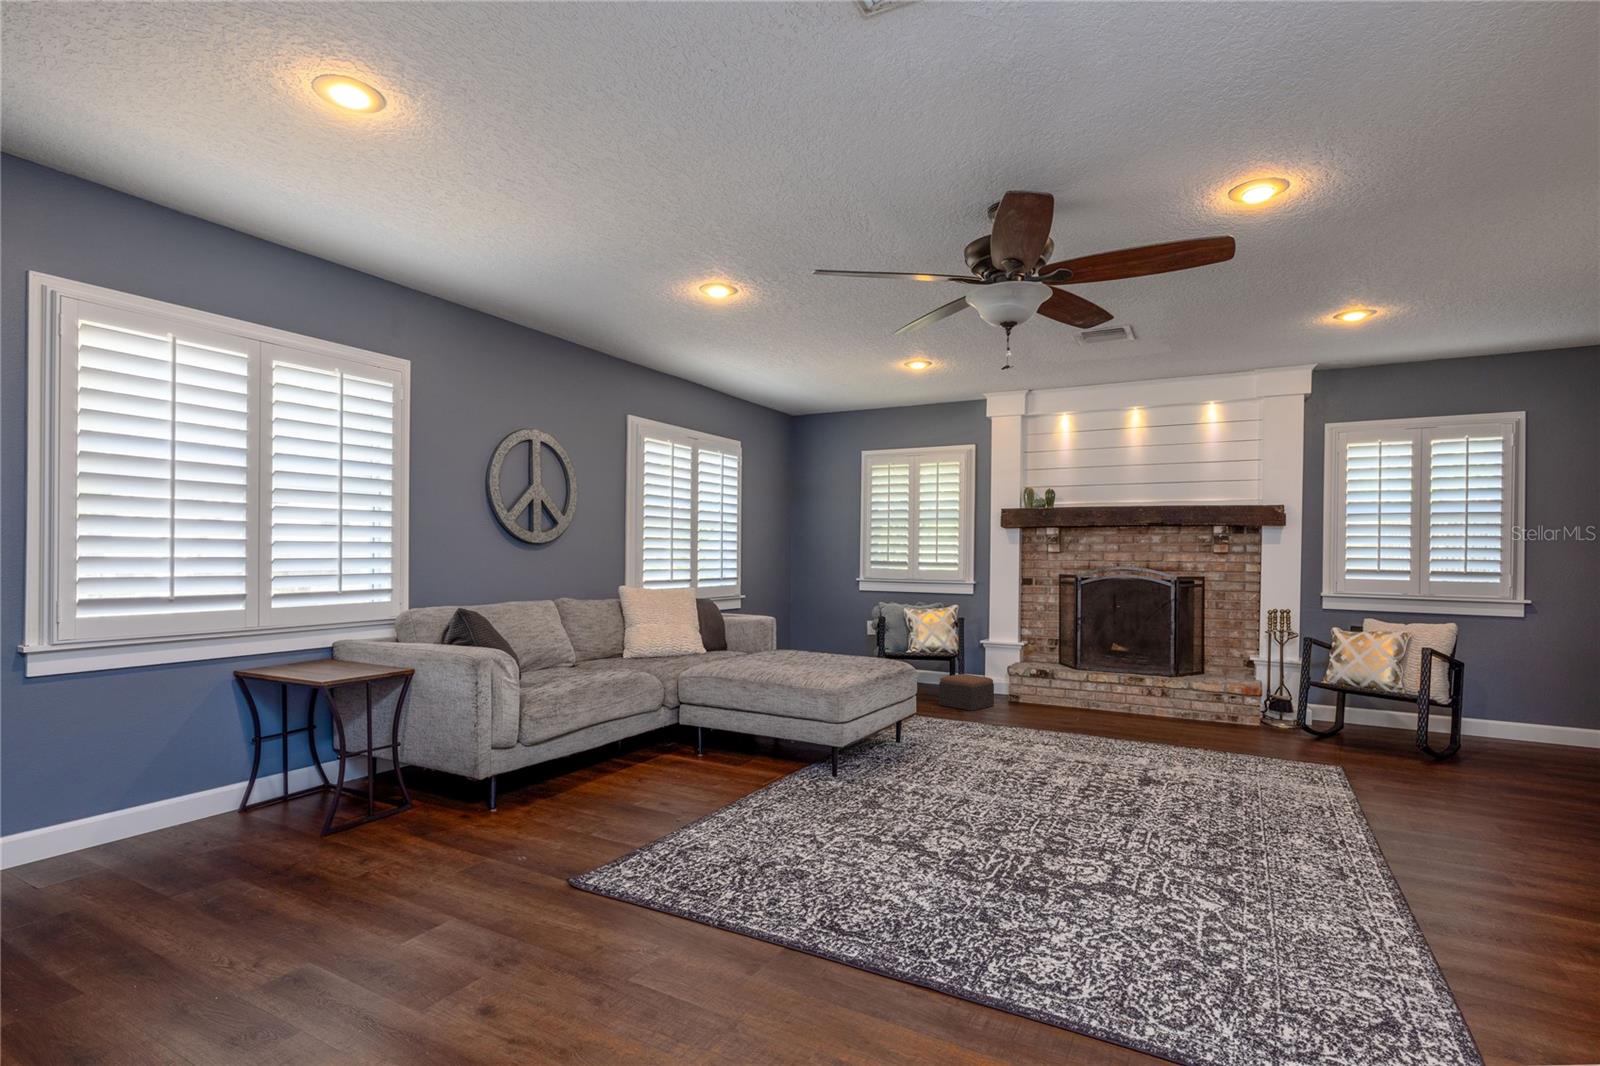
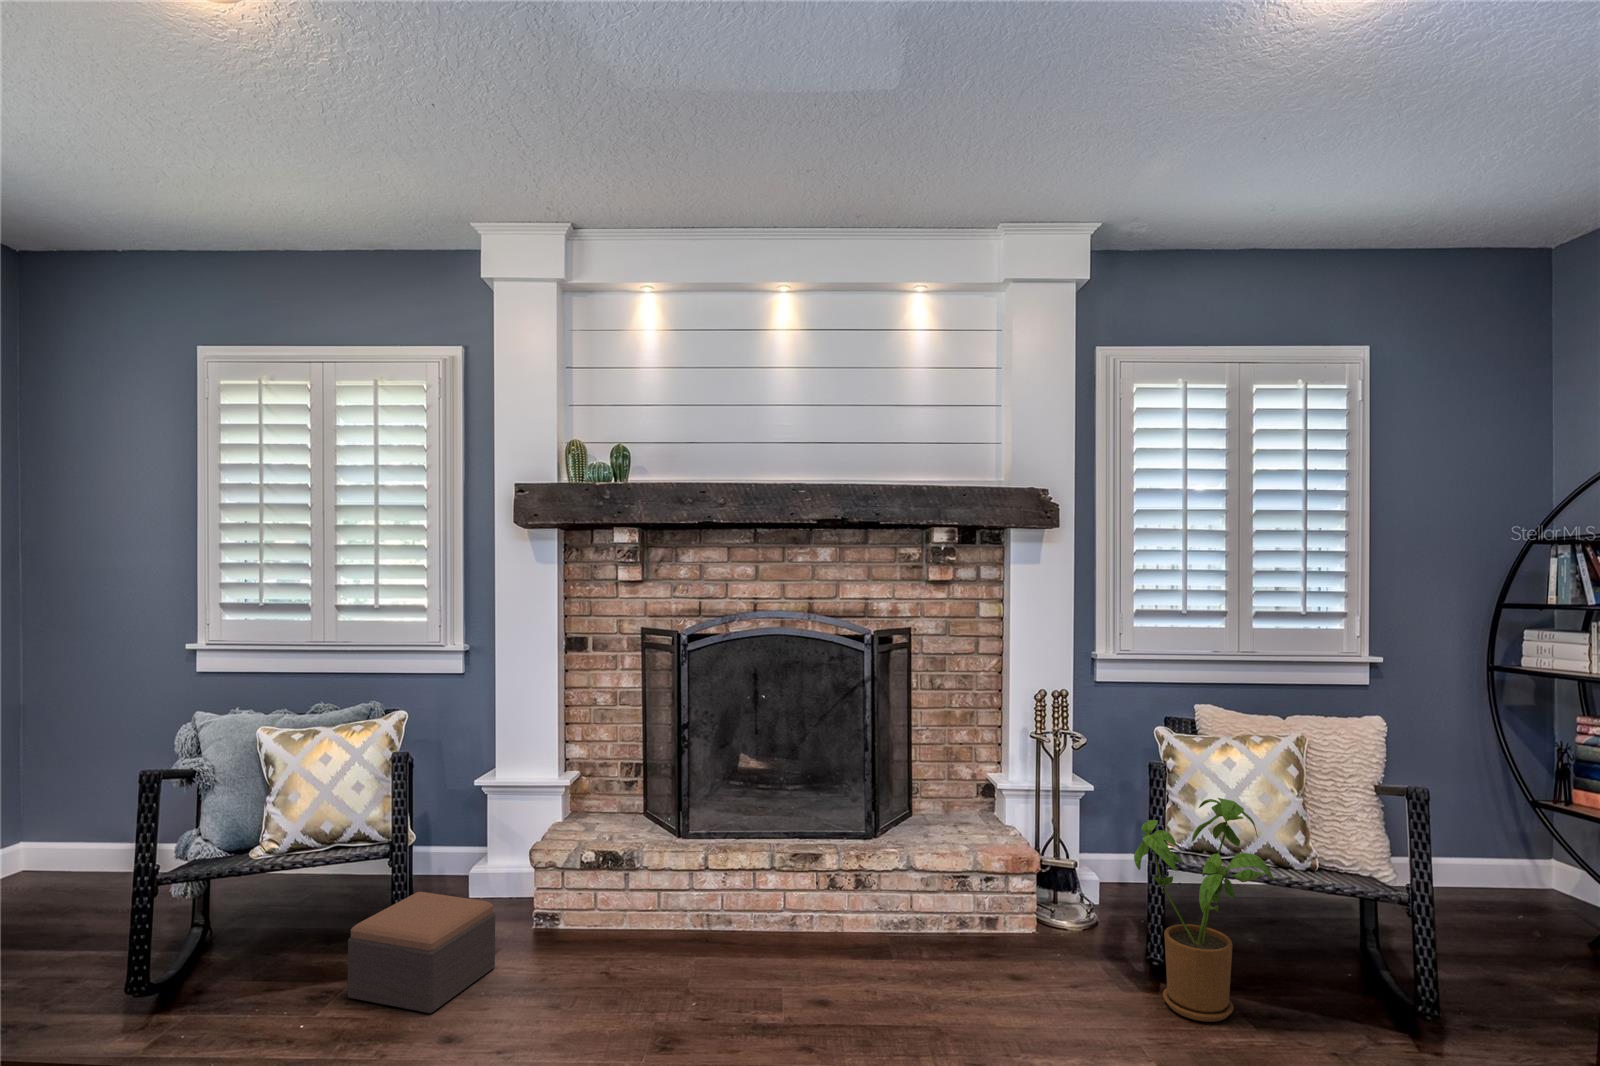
house plant: none [1295,650,1361,751] -> present [1134,798,1275,1022]

